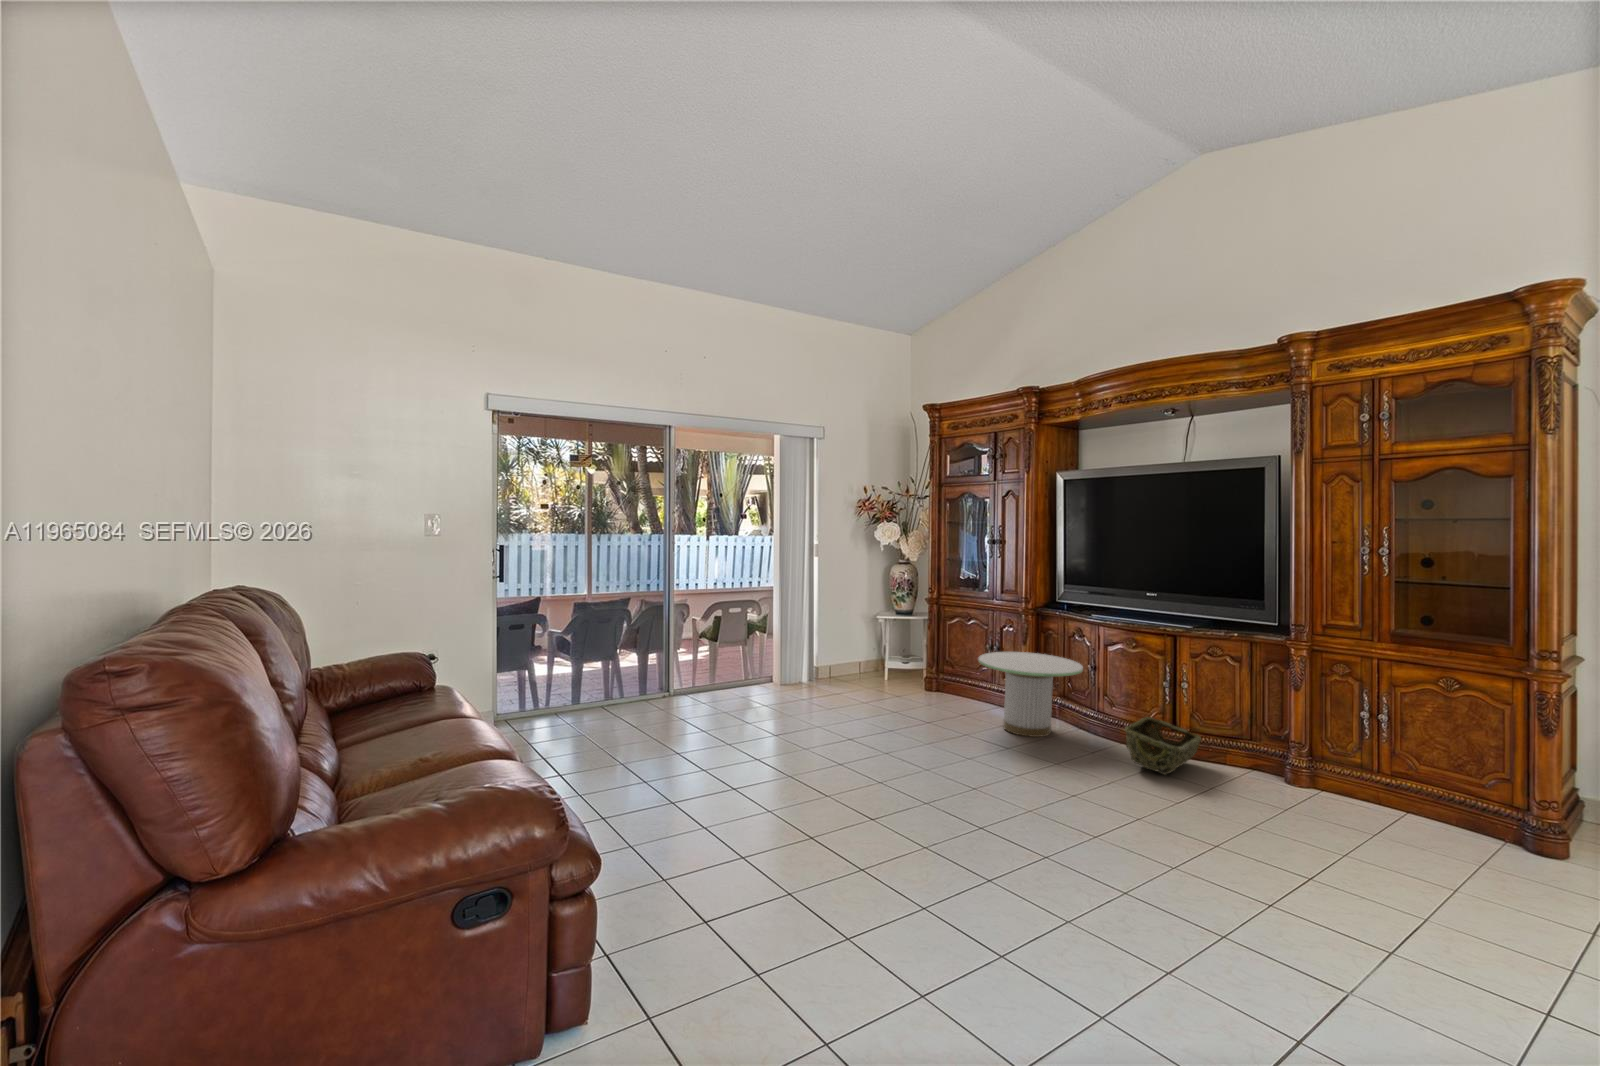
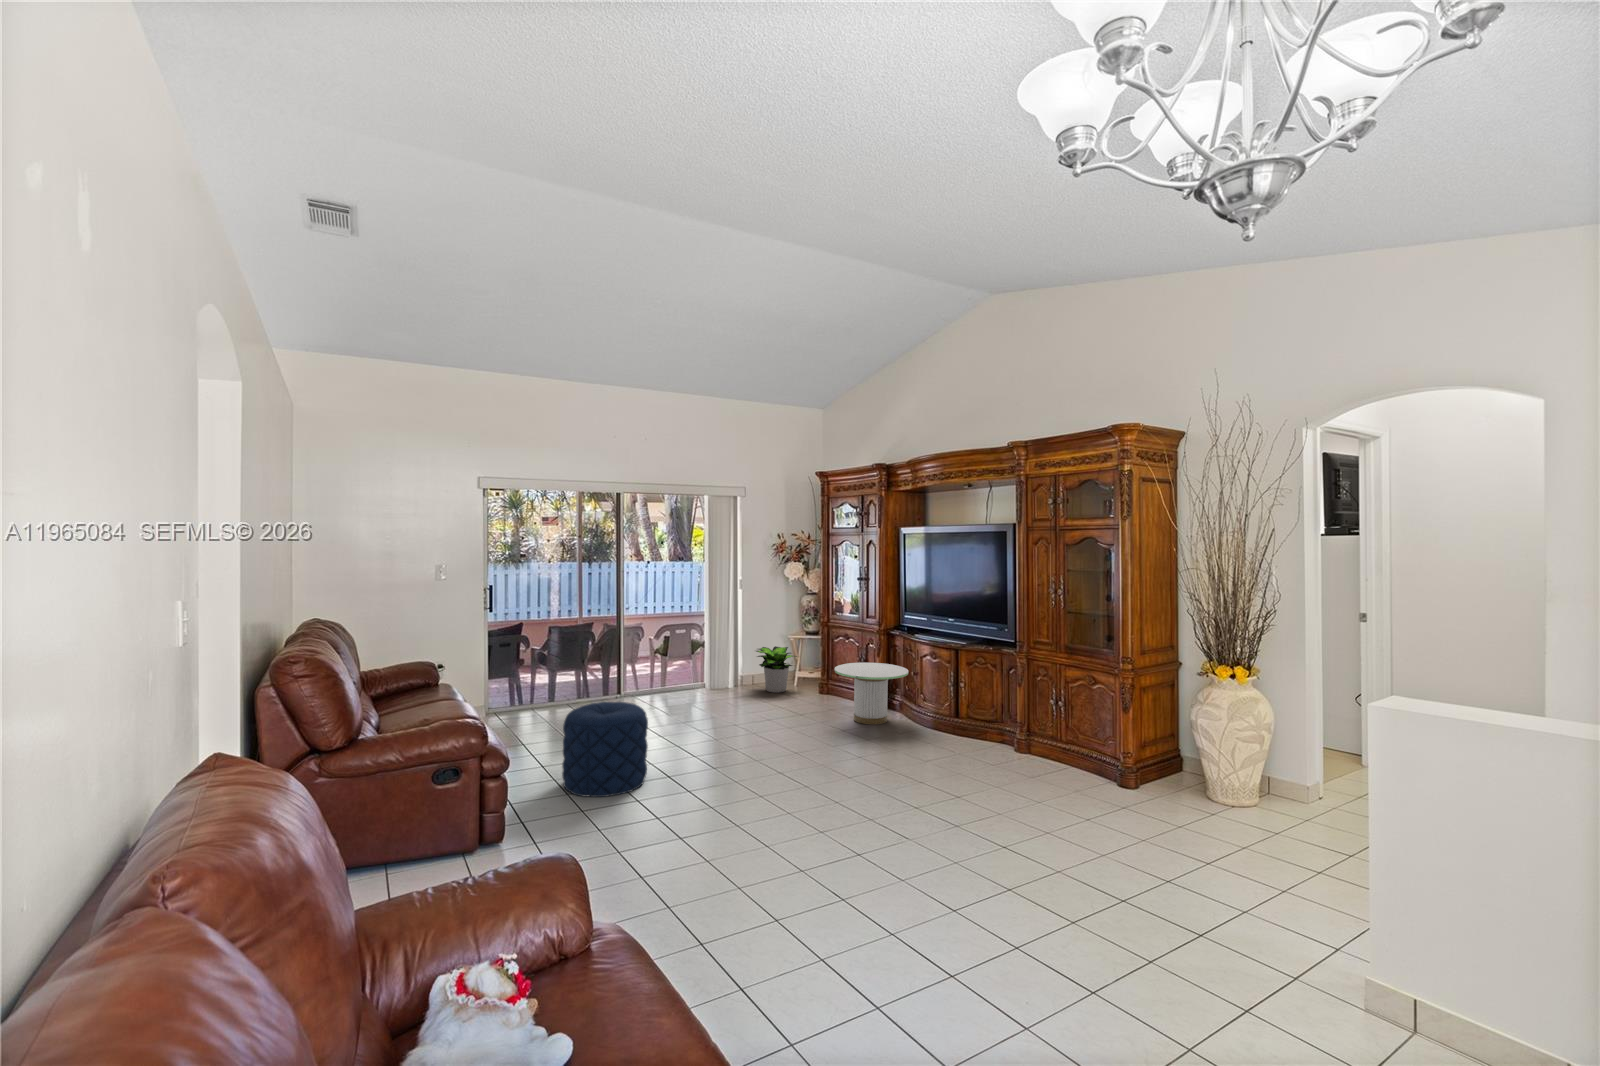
potted plant: none [834,629,897,689] -> present [756,646,797,693]
woven basket: present [1125,717,1201,775] -> none [911,708,970,747]
pouf: none [654,720,793,889] -> present [562,702,648,797]

